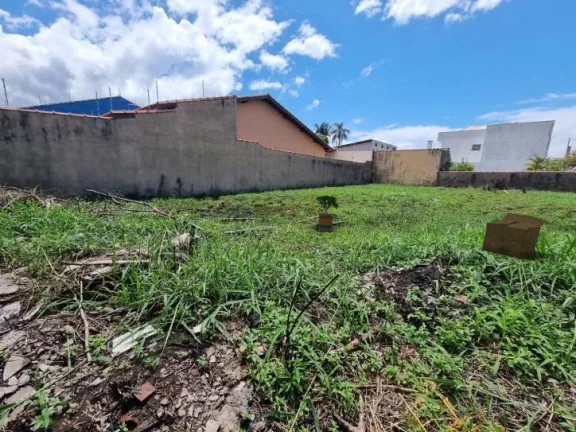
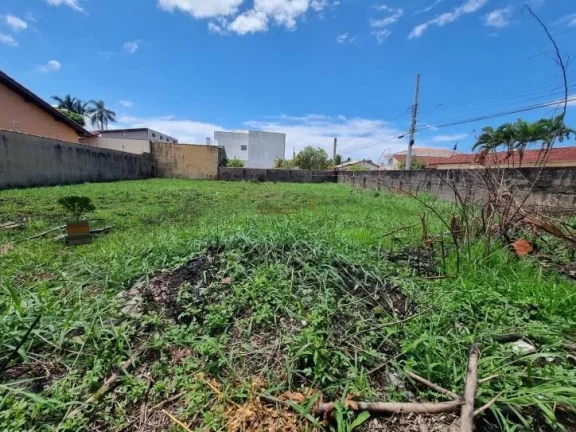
cardboard box: present [482,213,547,258] -> none [243,199,282,236]

